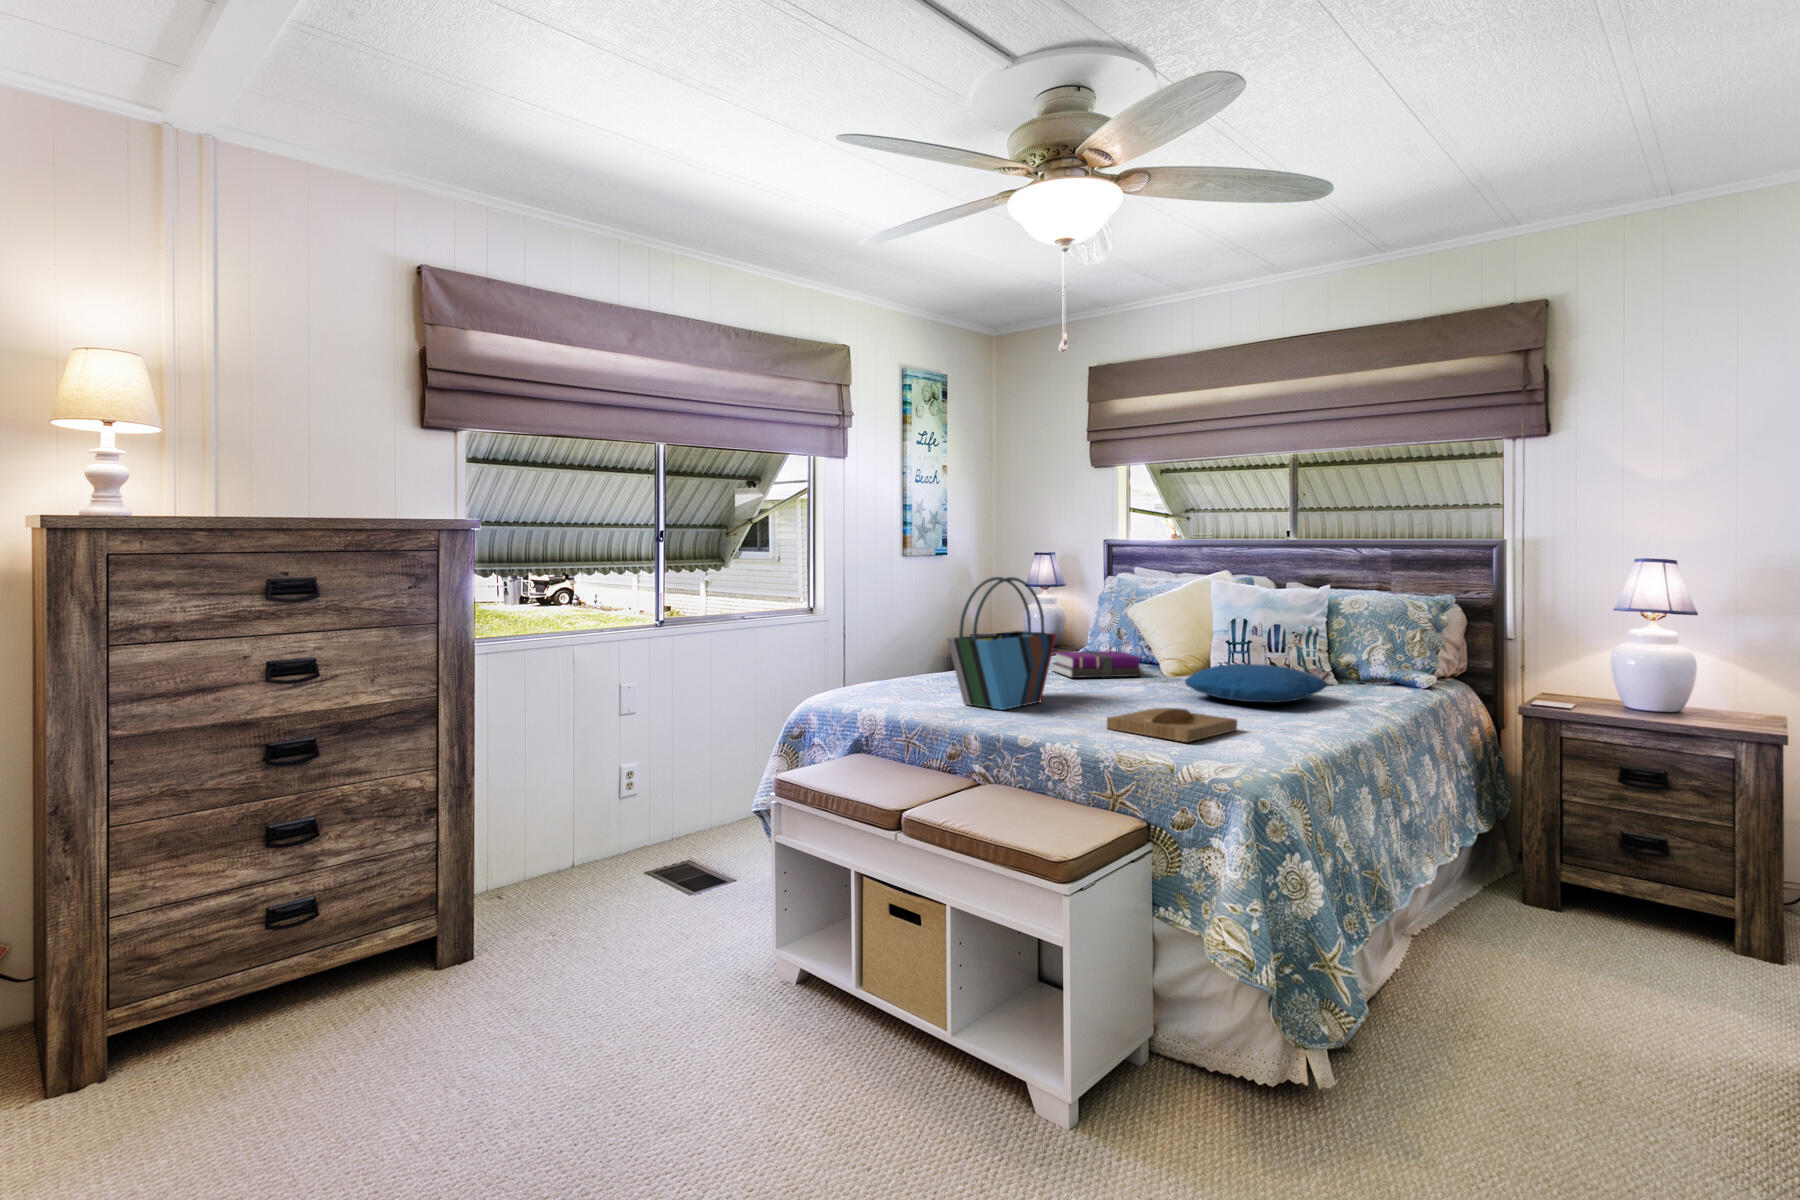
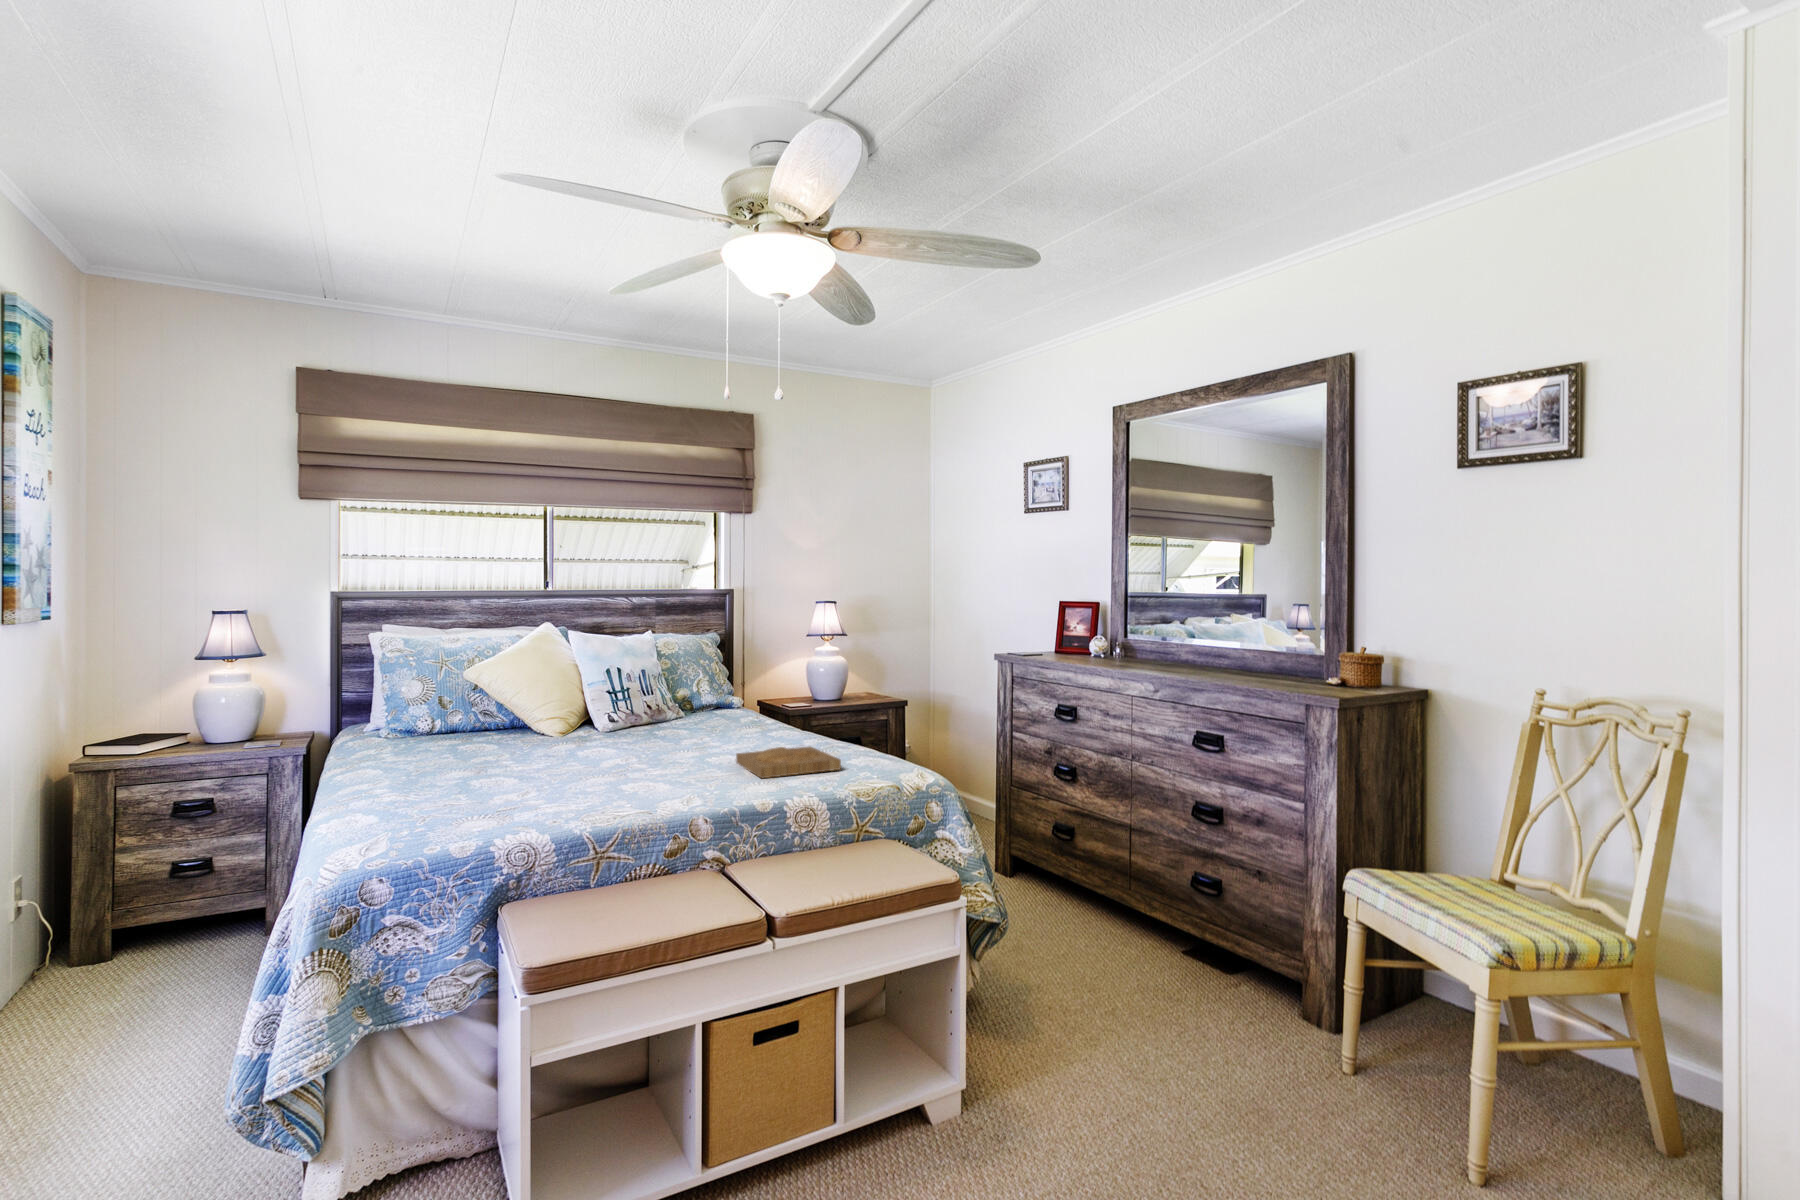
tote bag: present [947,577,1056,710] -> none [546,638,639,800]
notebook: present [1053,651,1143,678] -> none [443,718,553,754]
pillow: present [1185,664,1328,703] -> none [652,705,763,739]

